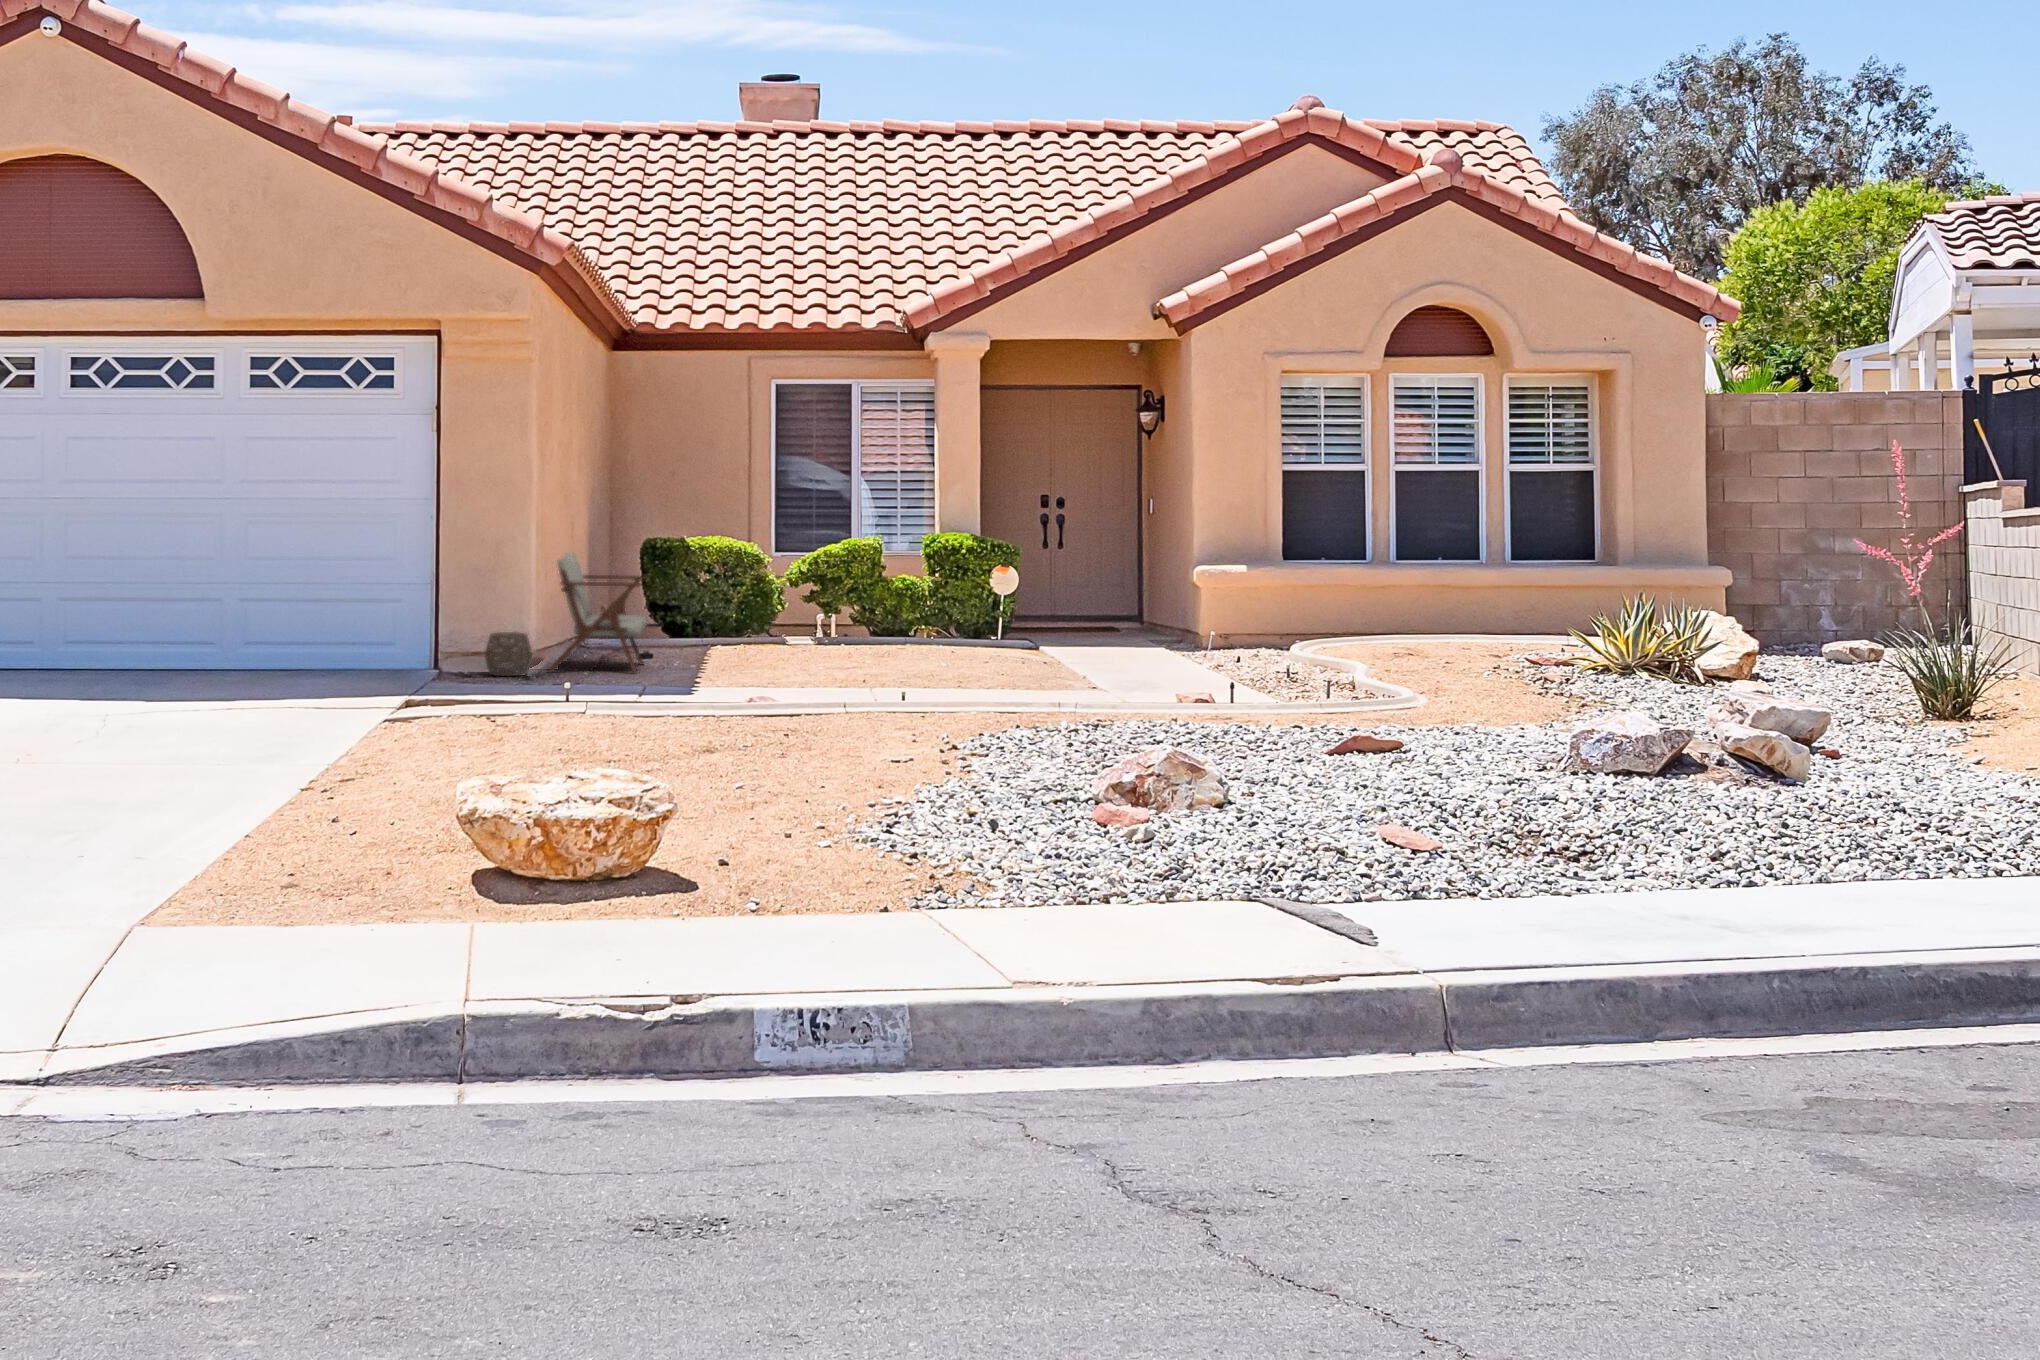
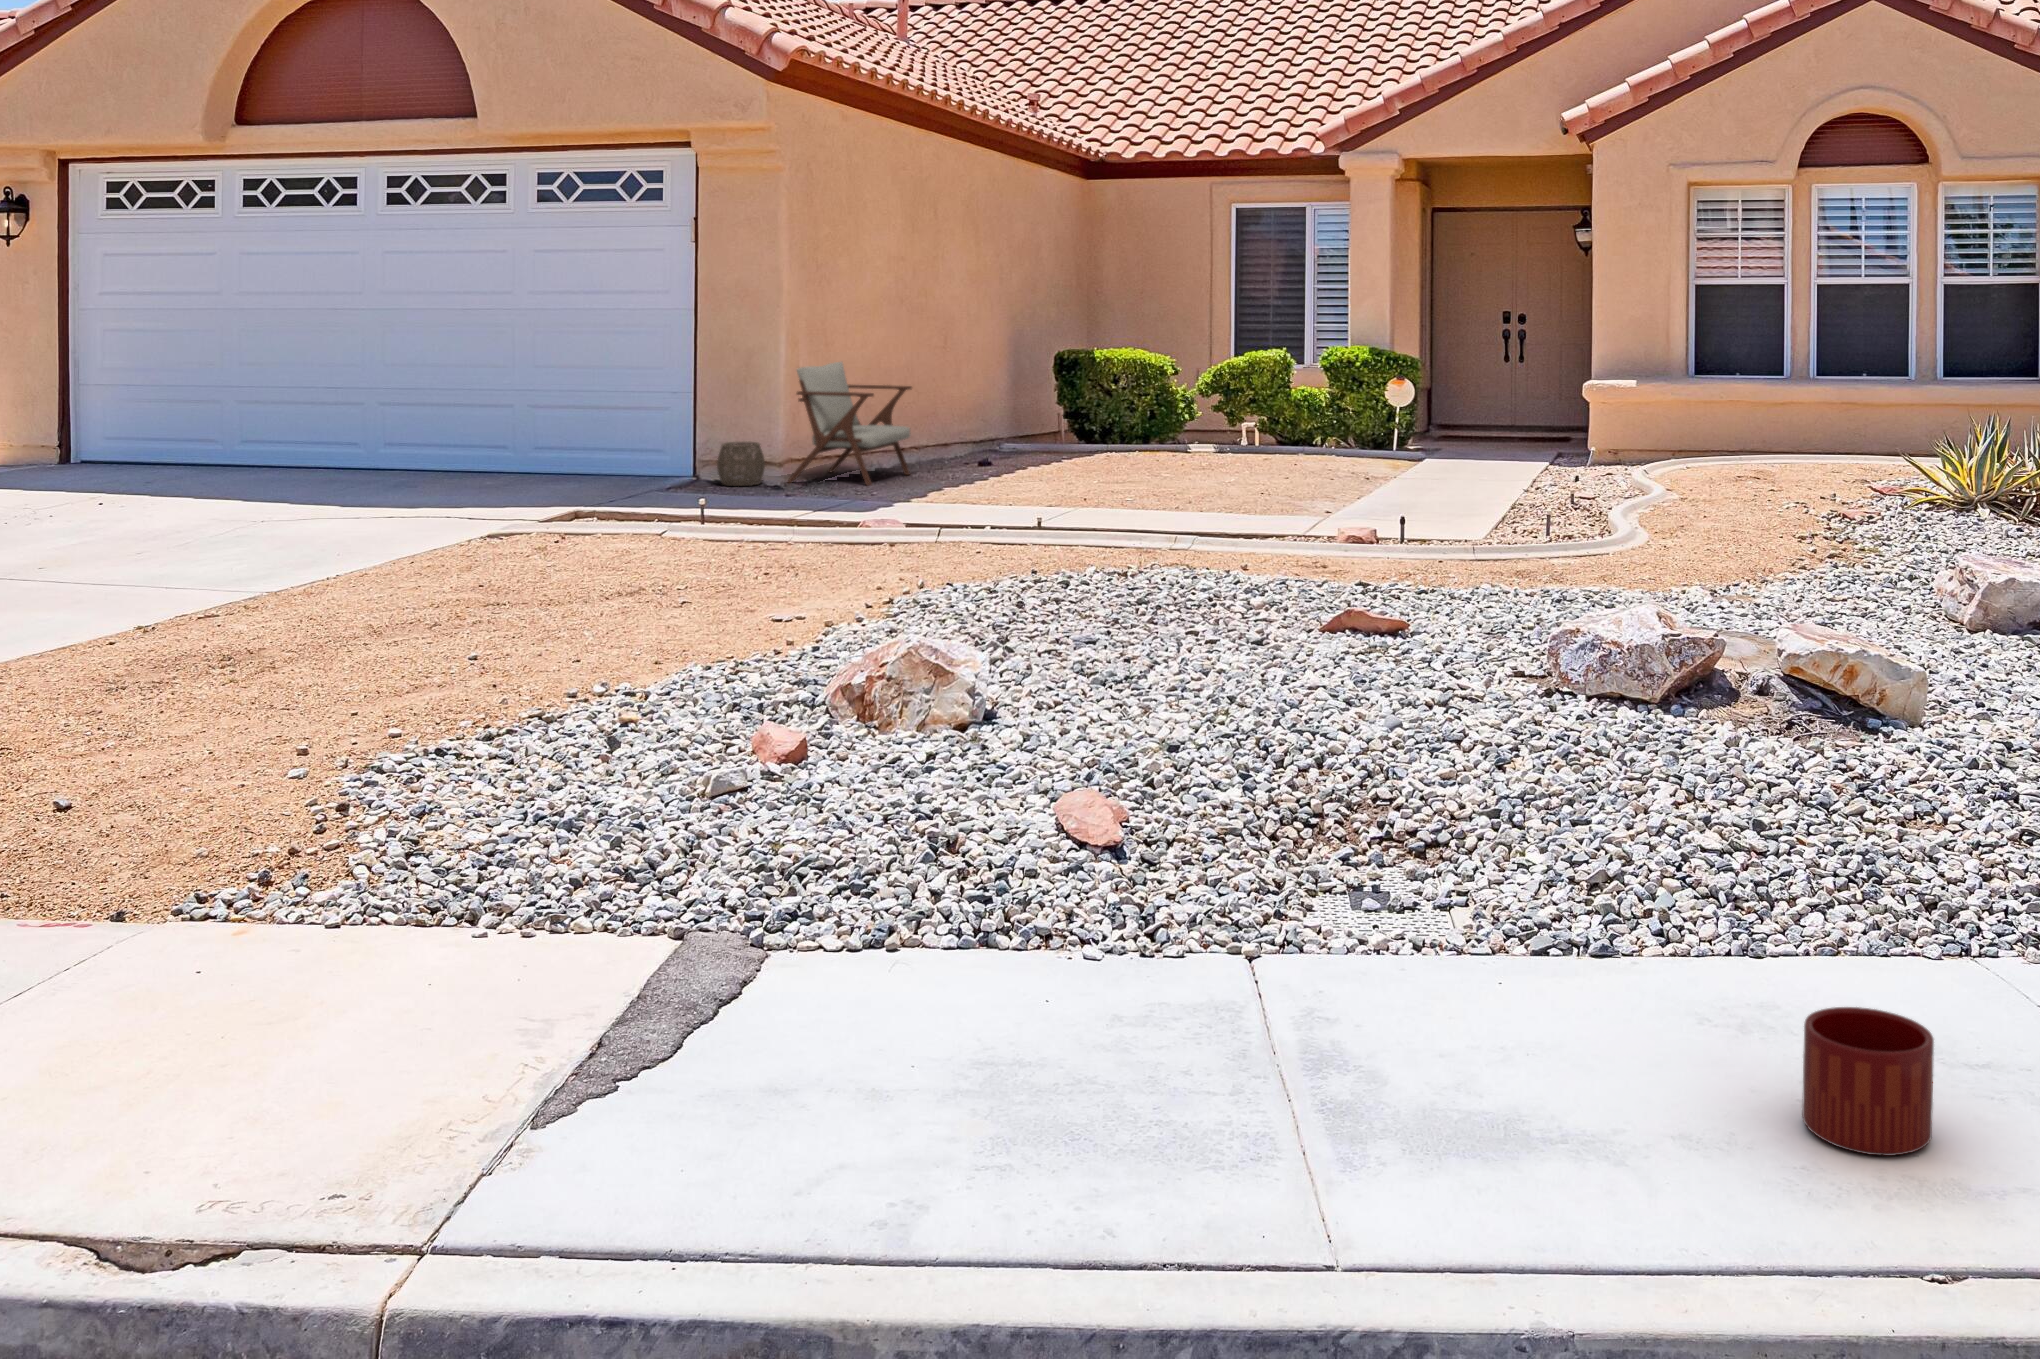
planter: none [1936,851,1995,905] -> present [1802,1007,1934,1156]

